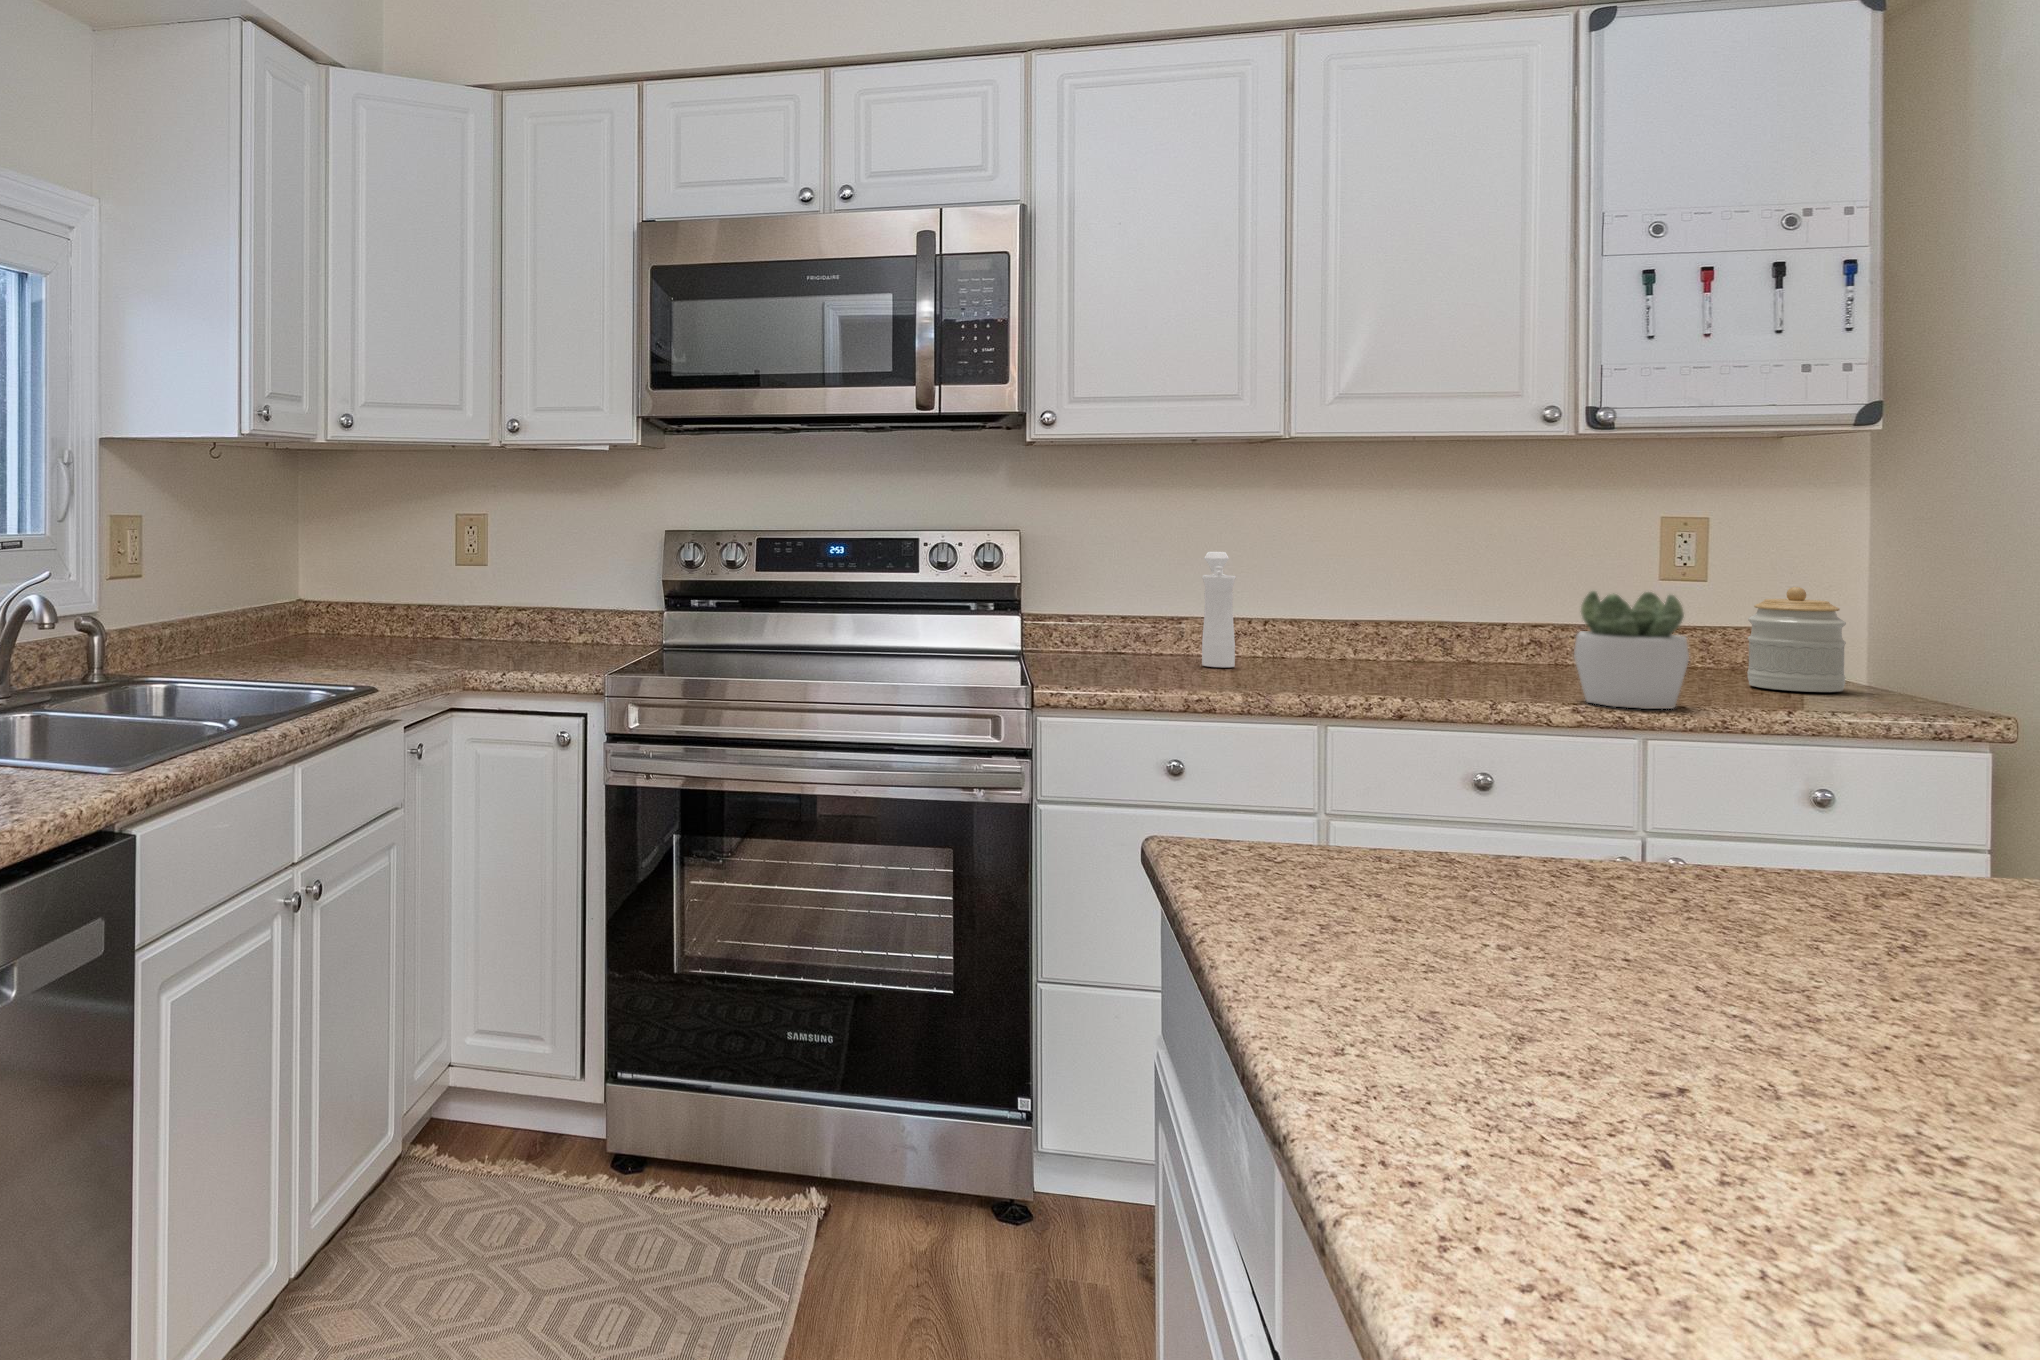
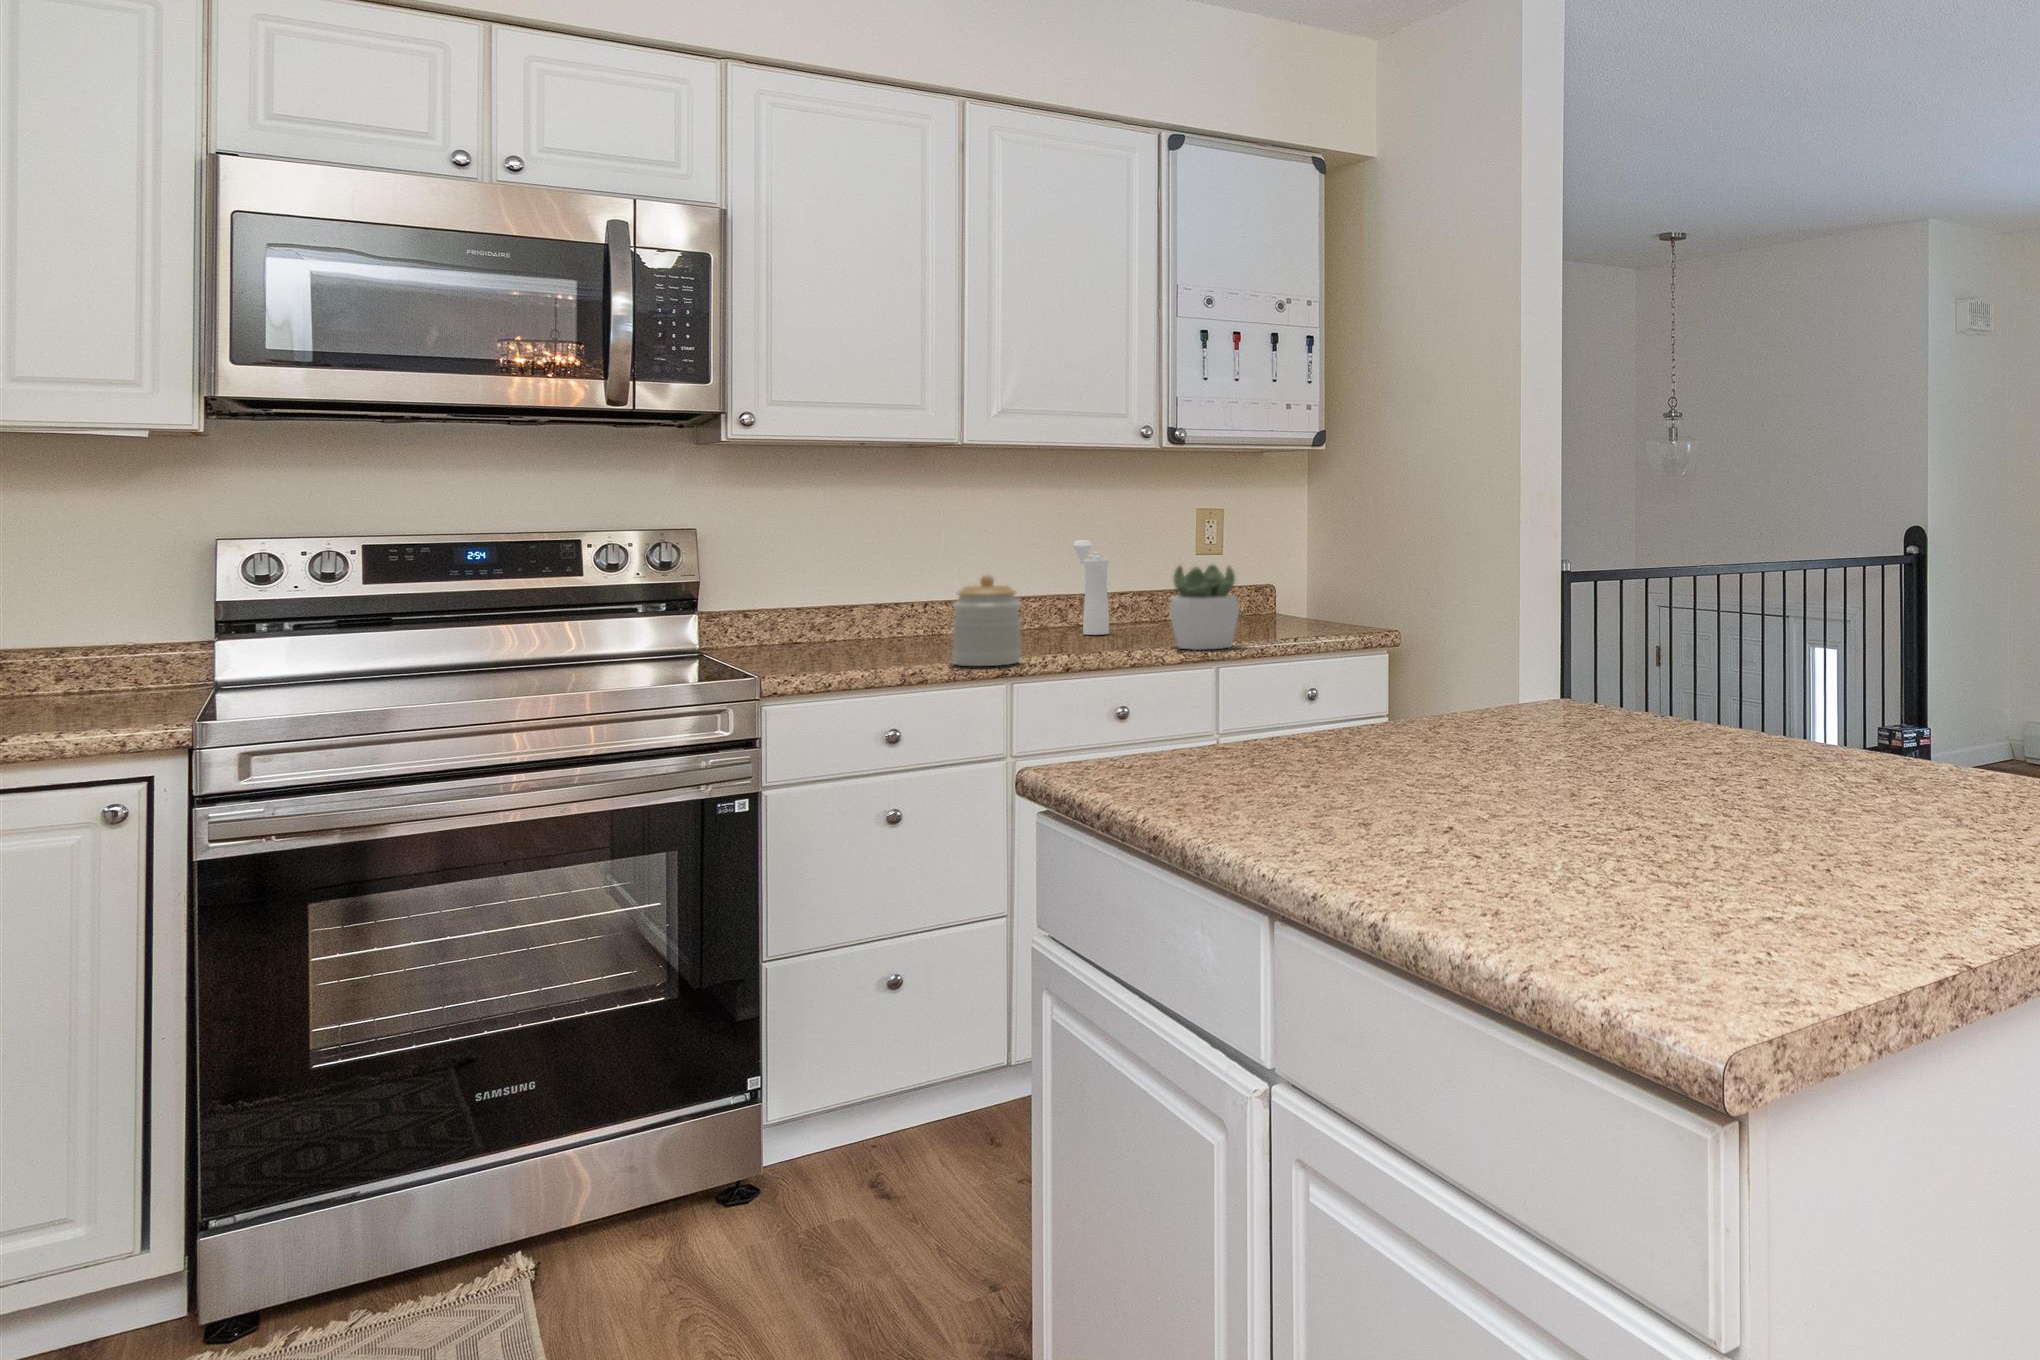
pepper mill: present [1202,552,1236,667] -> present [1073,540,1109,635]
jar: present [1747,587,1846,692] -> present [952,575,1021,666]

